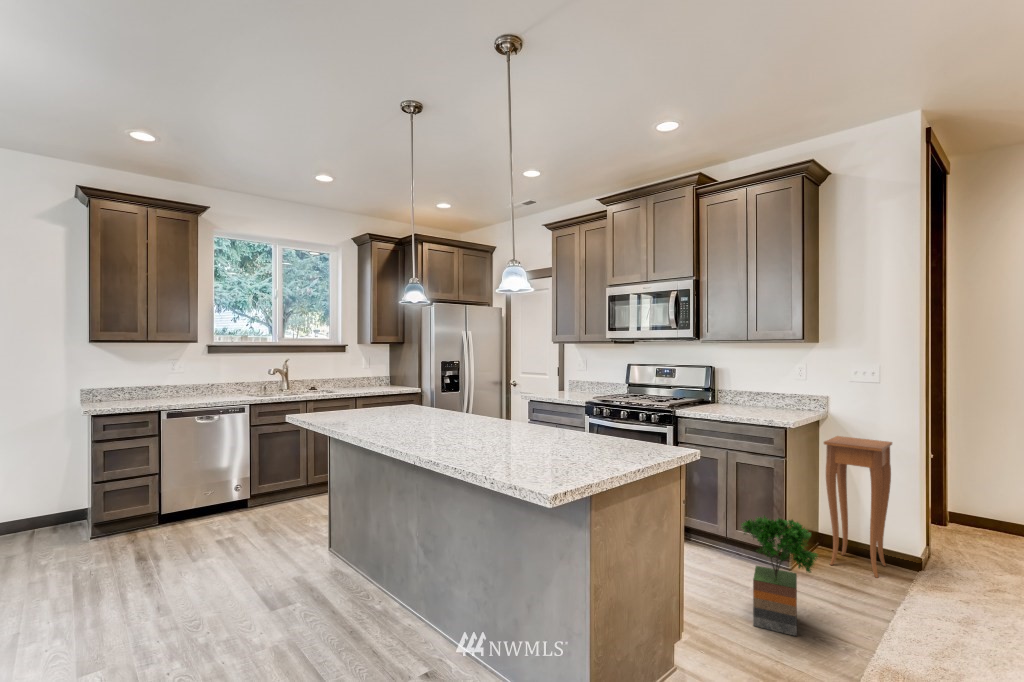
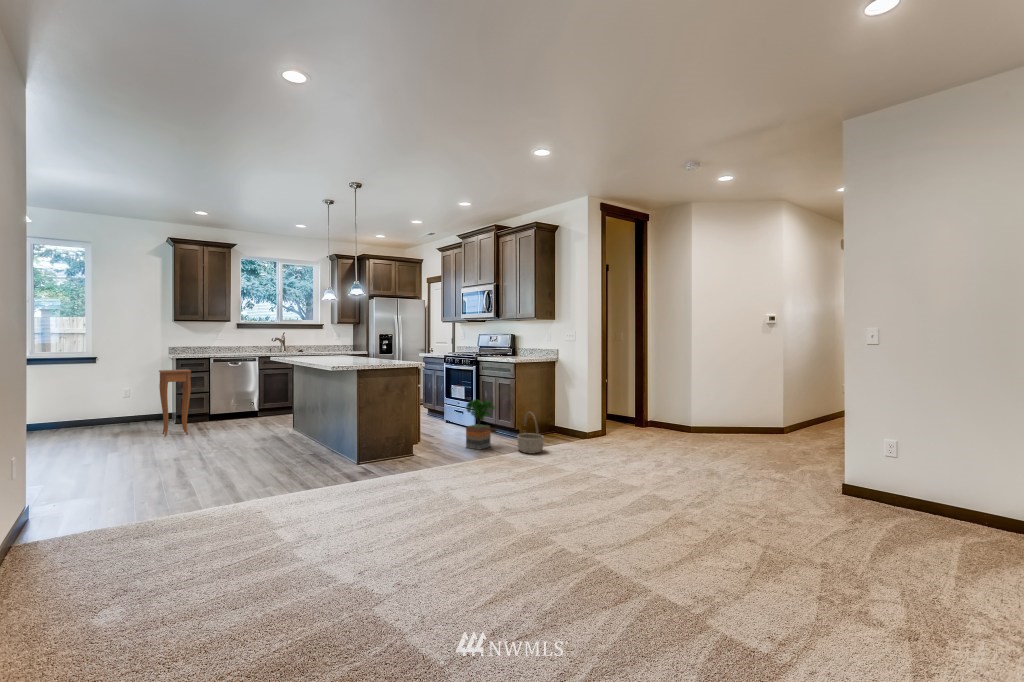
side table: present [824,436,892,578] -> present [159,369,191,437]
basket: none [869,548,953,650] -> present [517,412,544,454]

